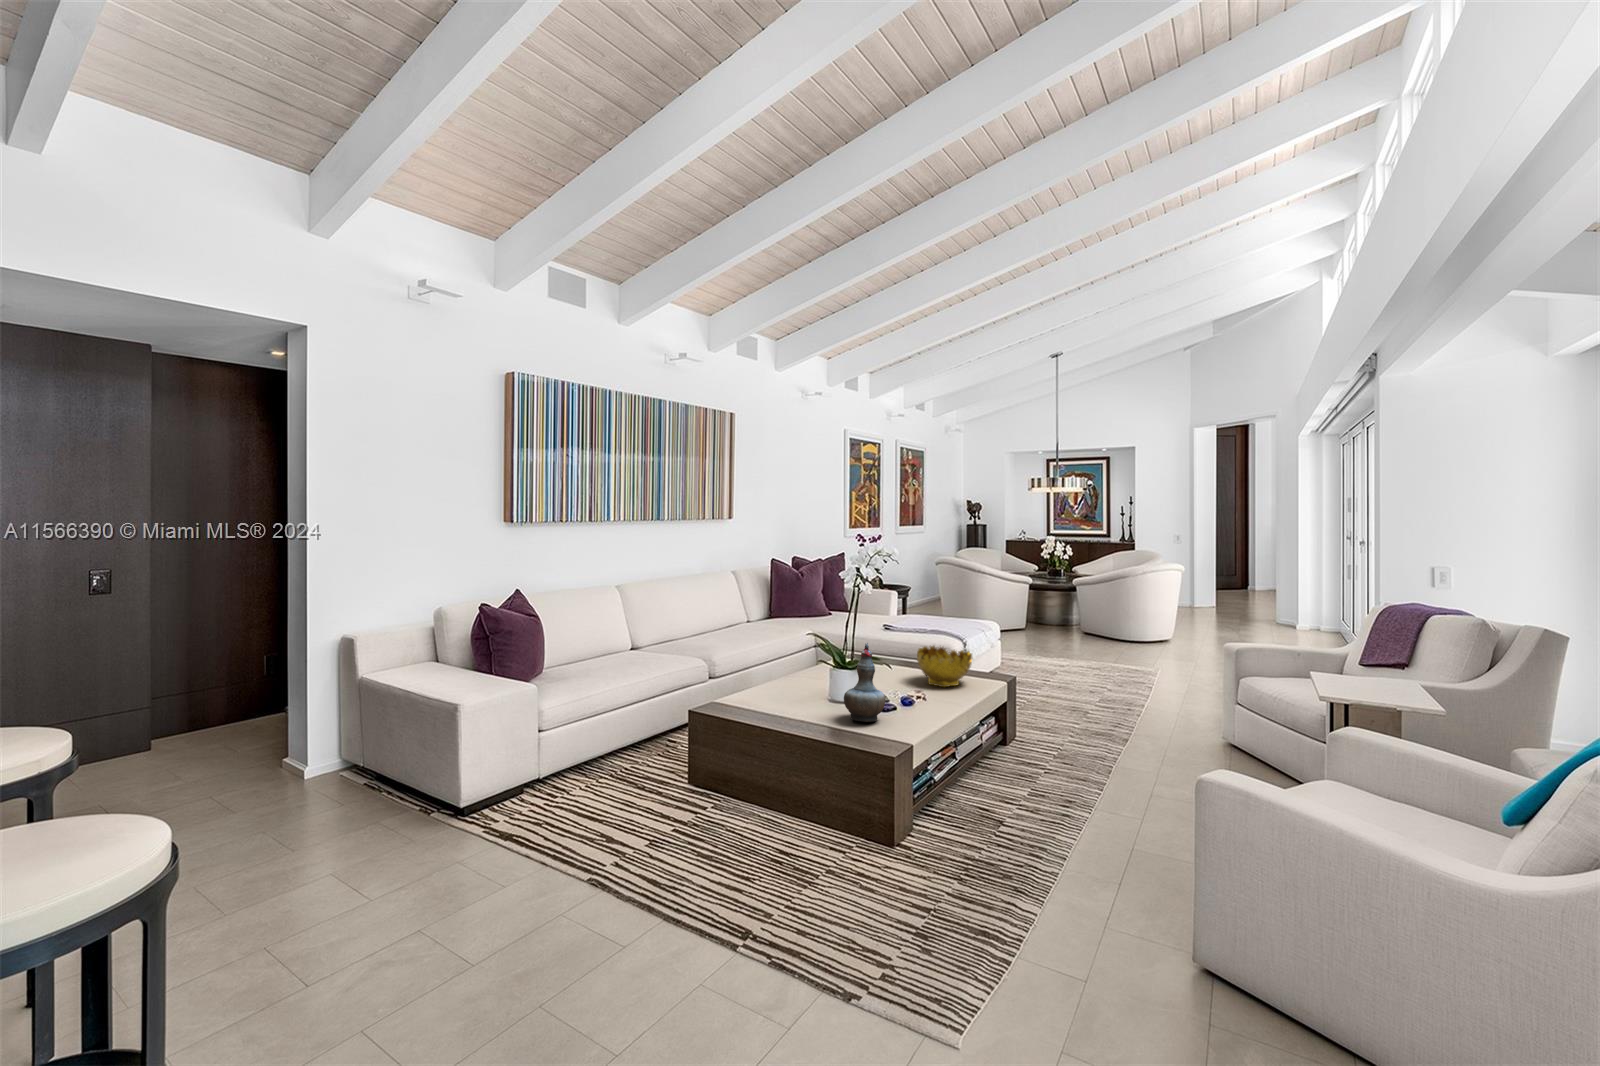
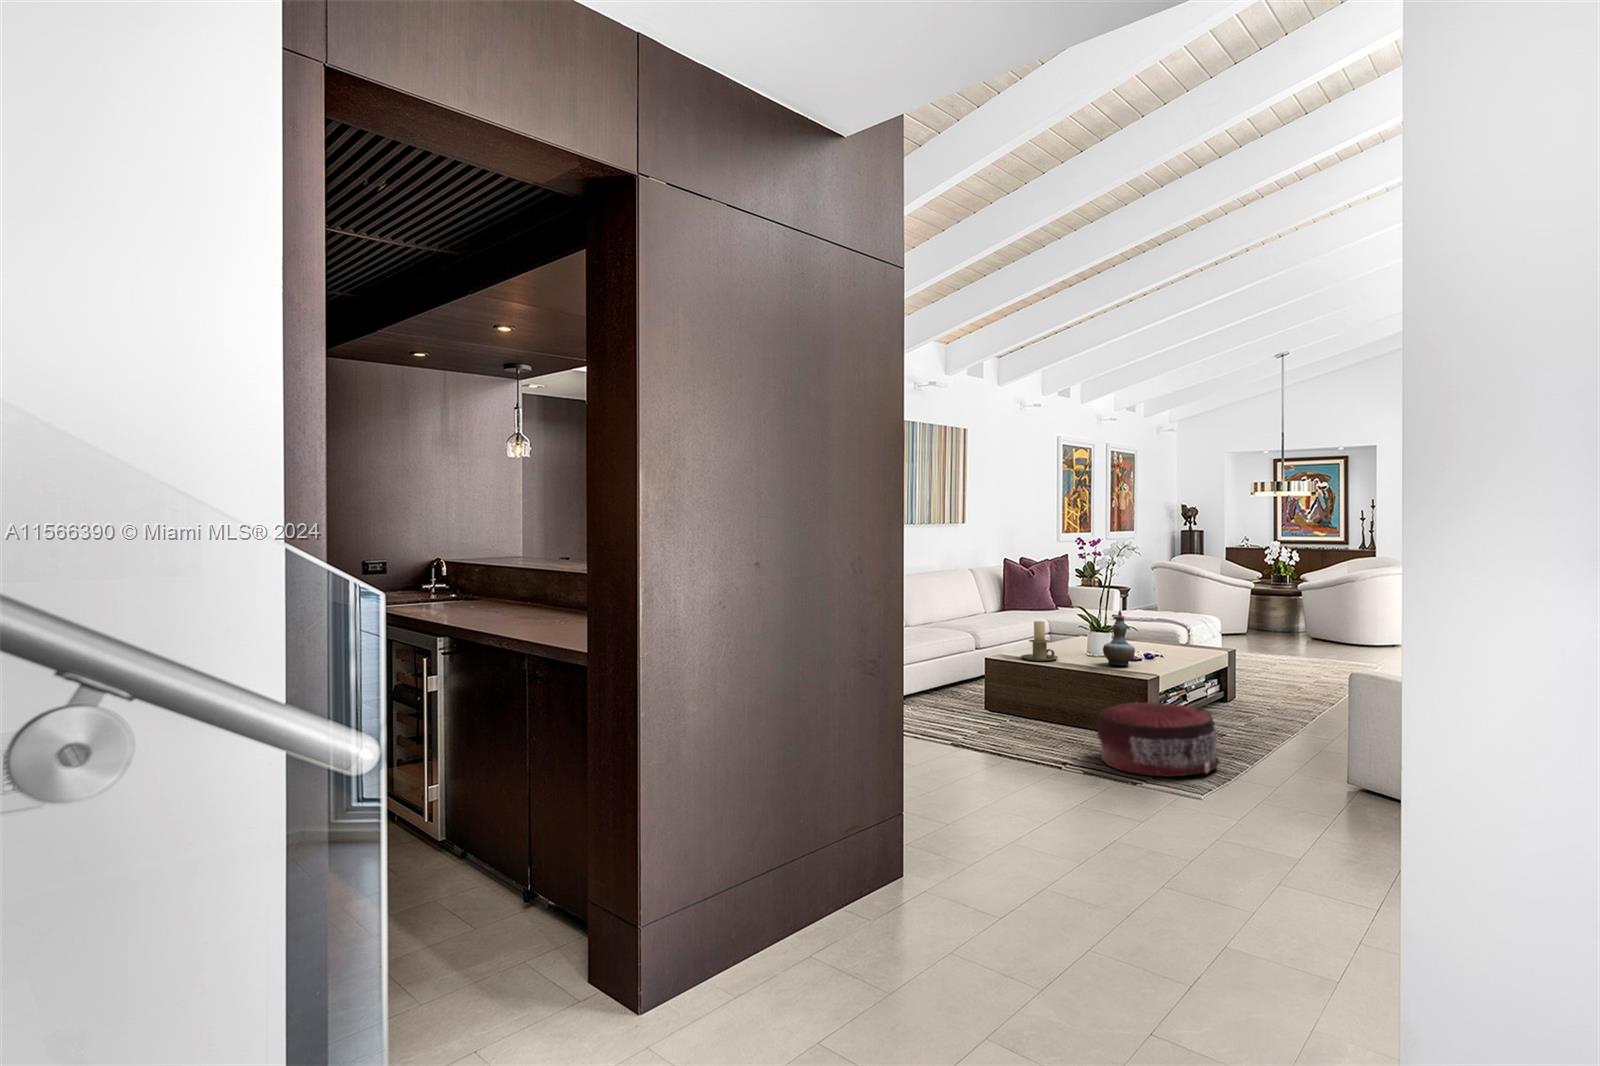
decorative bowl: present [917,646,972,687] -> none [1152,622,1199,653]
candle holder: none [740,656,789,713] -> present [1022,621,1058,661]
pouf: none [802,802,994,973] -> present [1097,702,1219,776]

